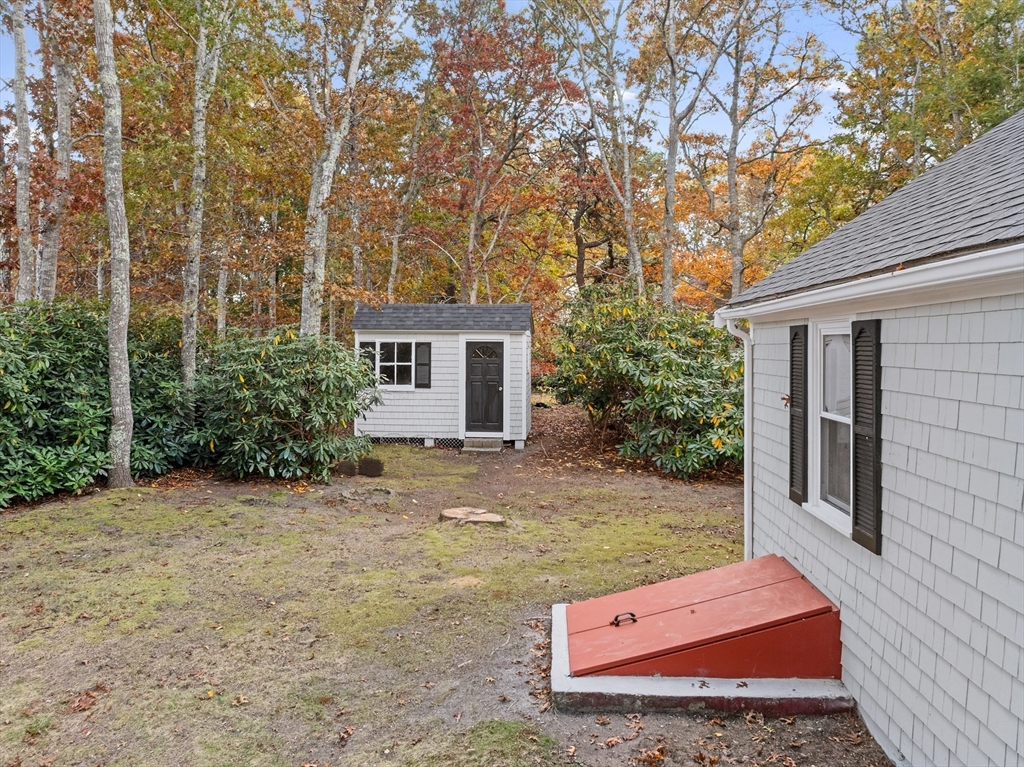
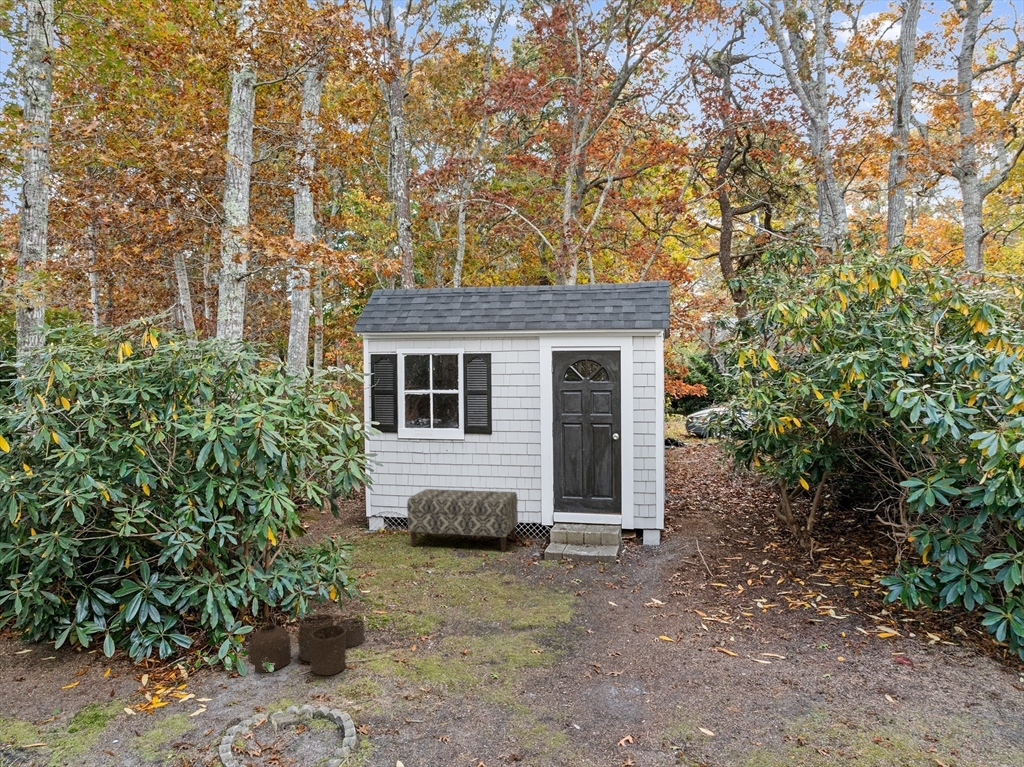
bench: none [384,420,446,450] -> present [407,489,518,552]

